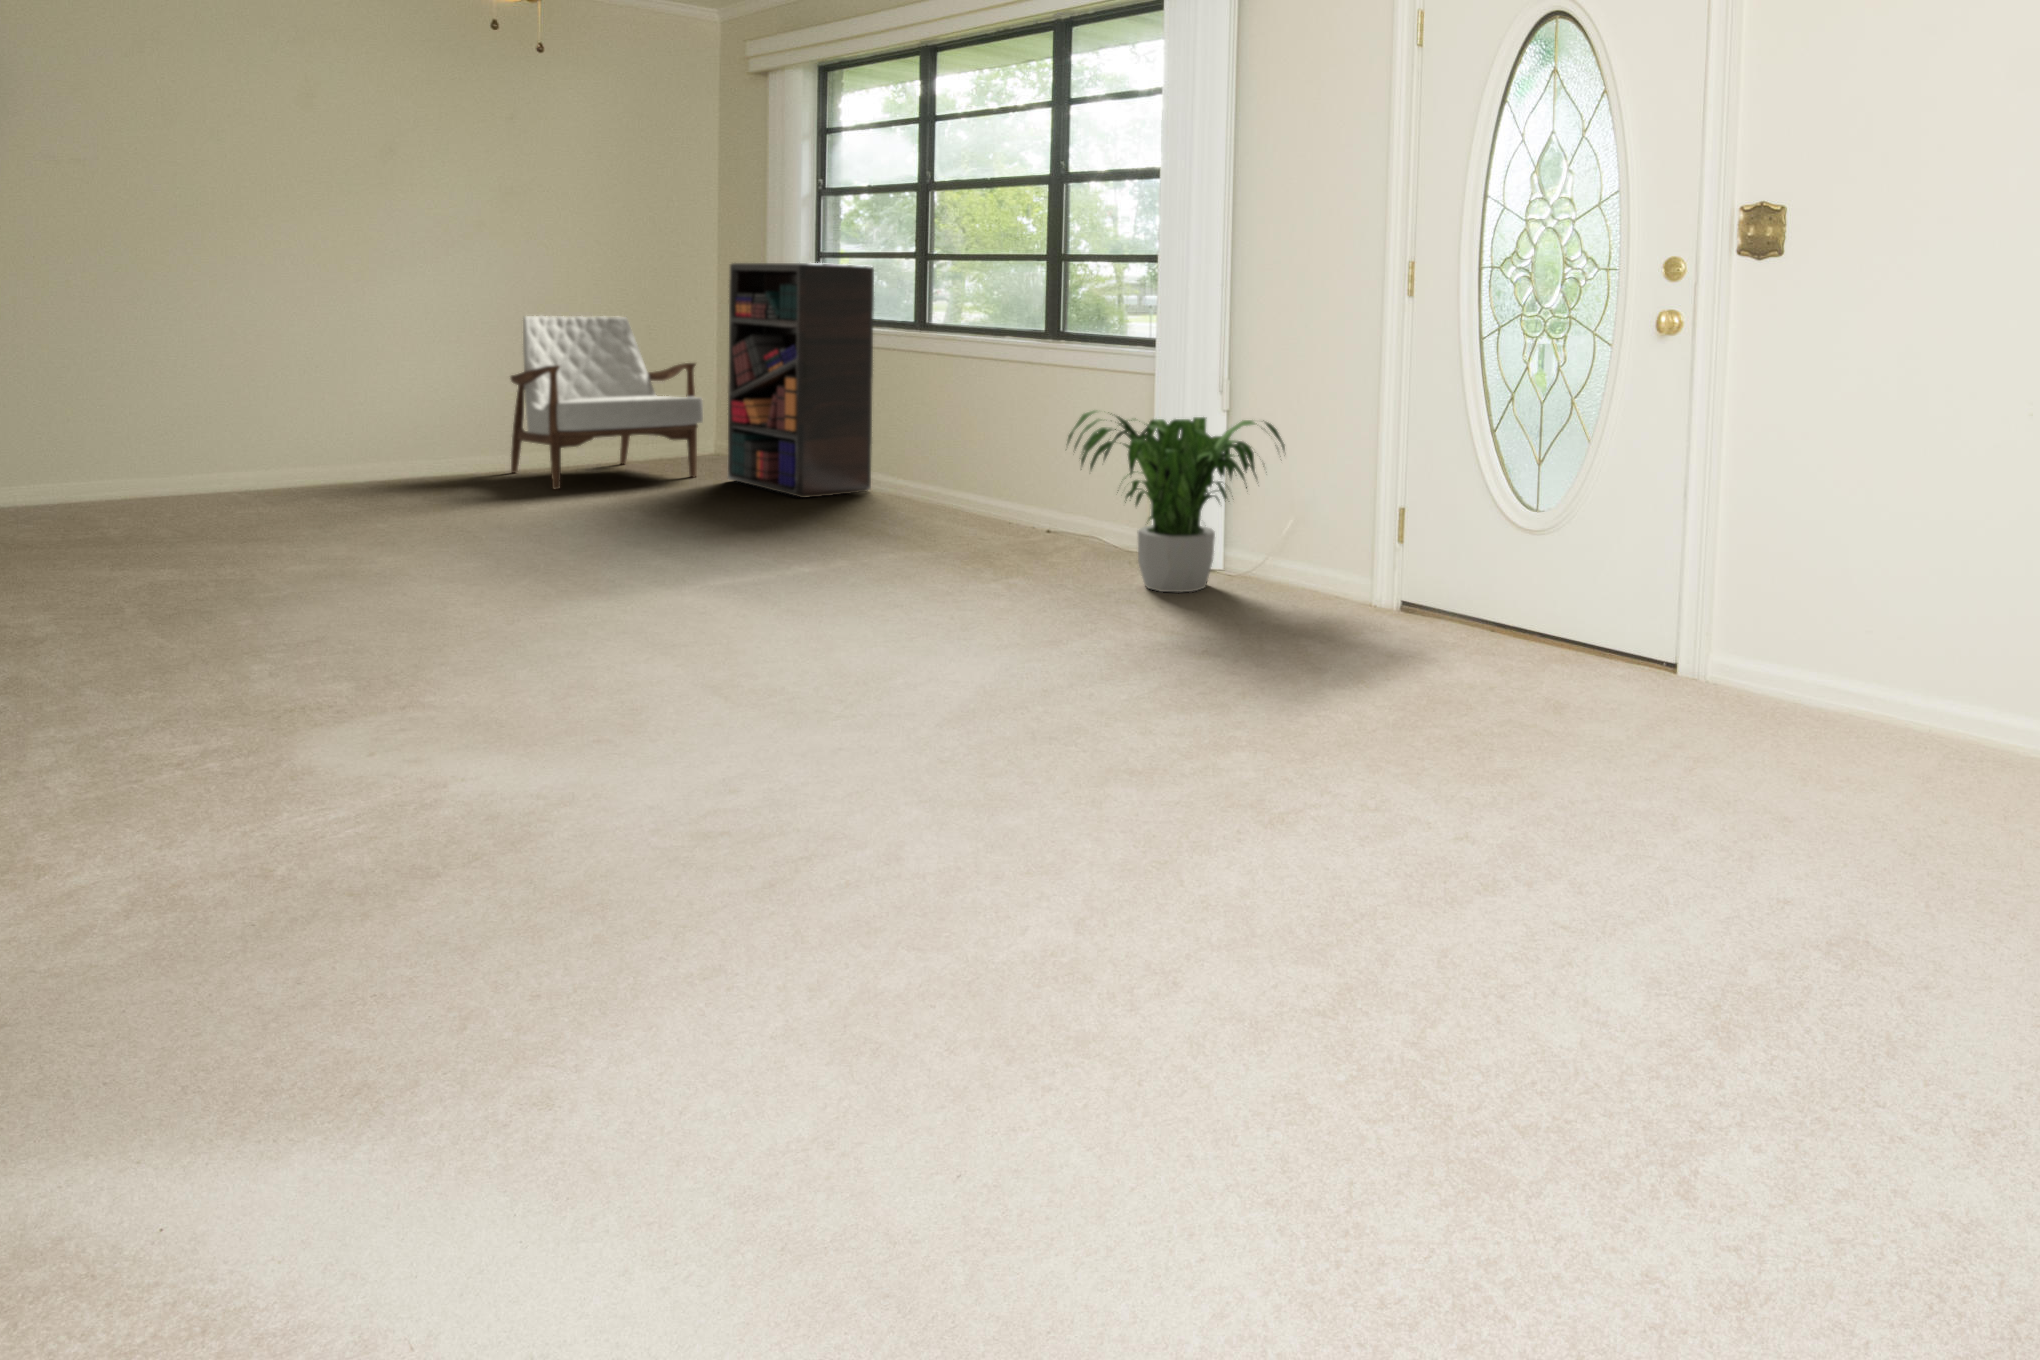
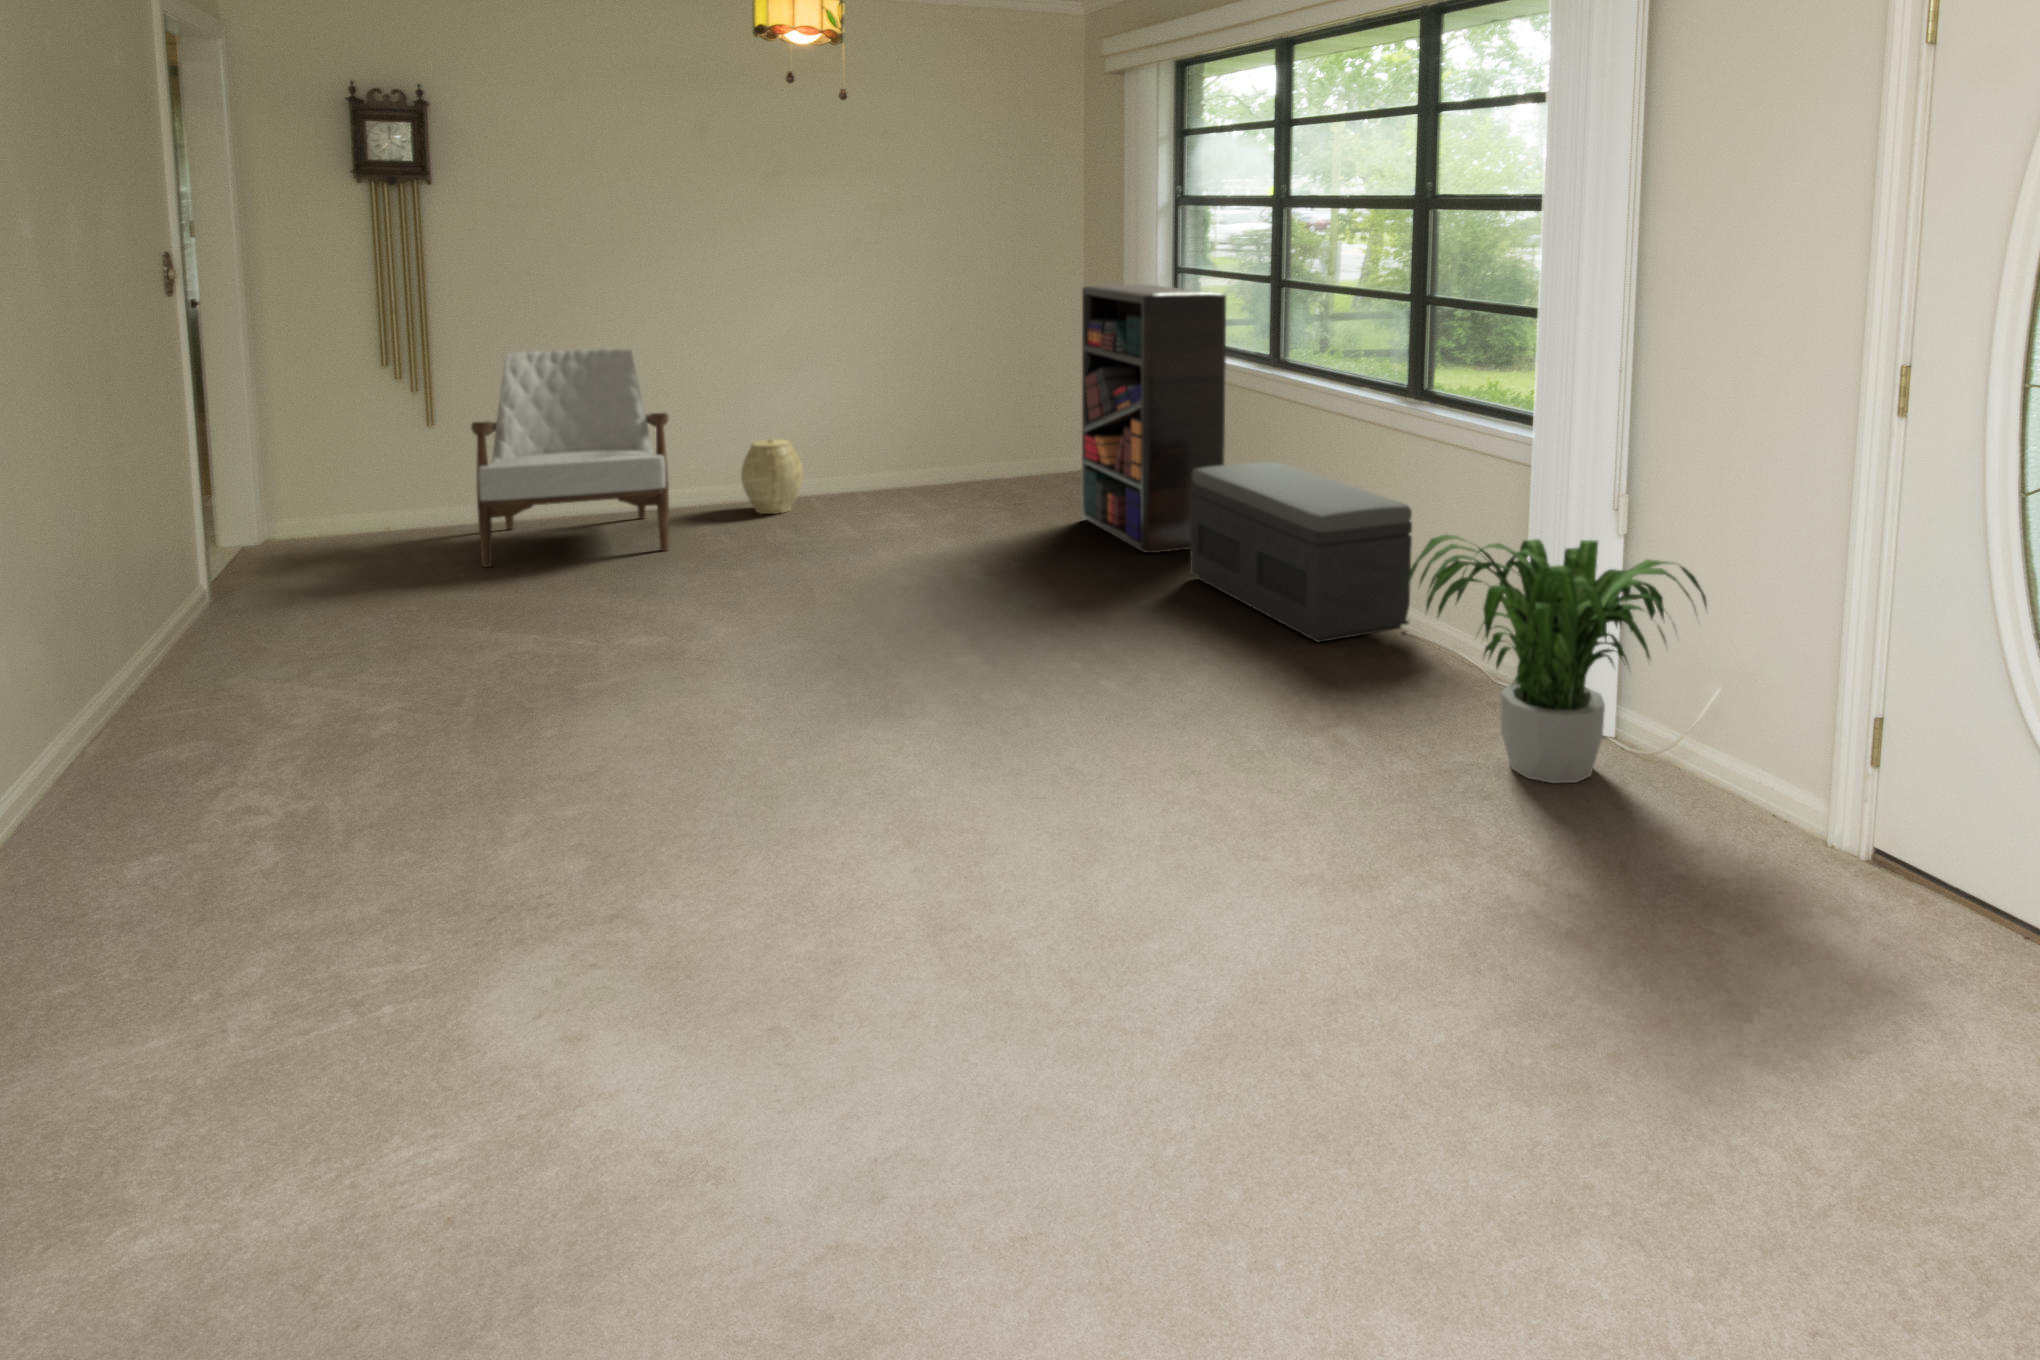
armchair: present [511,315,703,489] -> present [471,348,669,567]
storage bench: none [848,408,1051,538] -> present [1190,462,1412,642]
woven basket: none [352,411,423,487] -> present [741,439,803,514]

